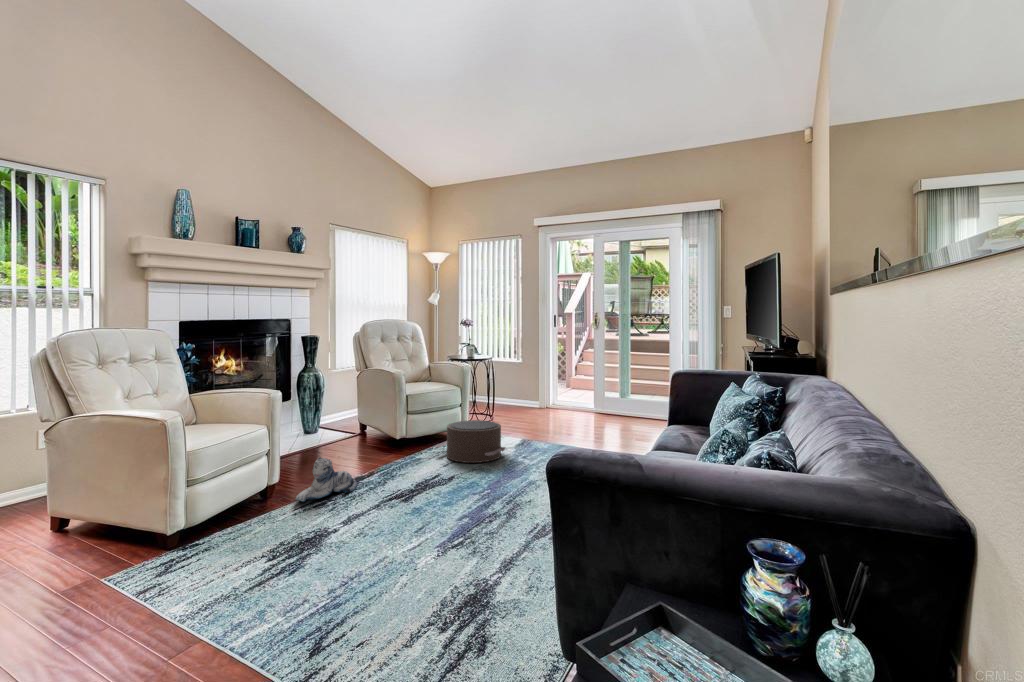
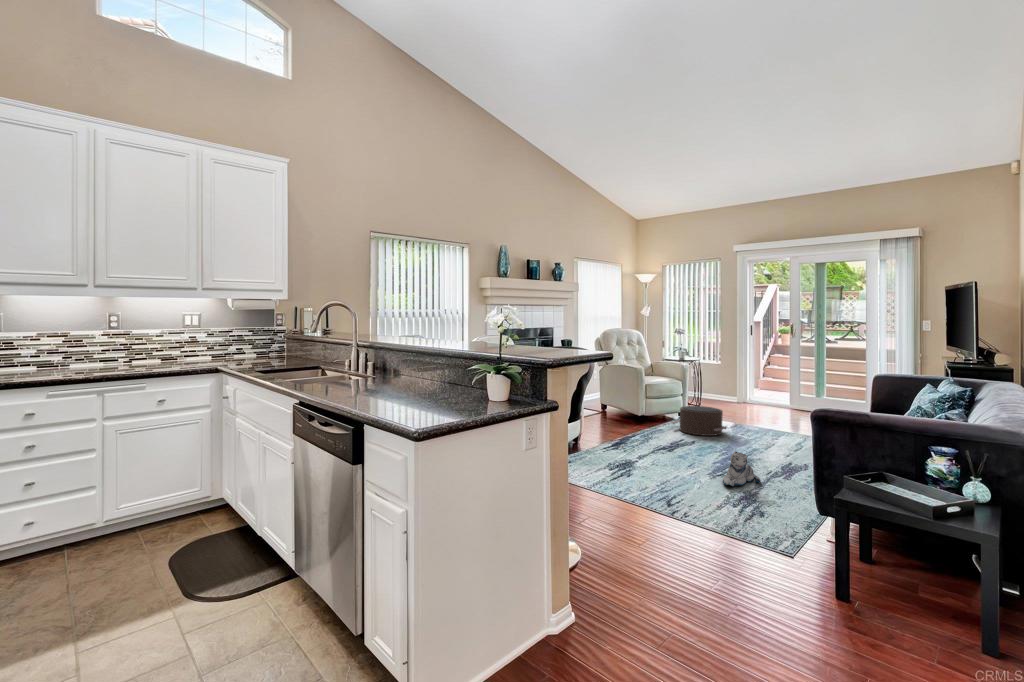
plush toy: present [295,457,358,502] -> present [723,452,760,487]

